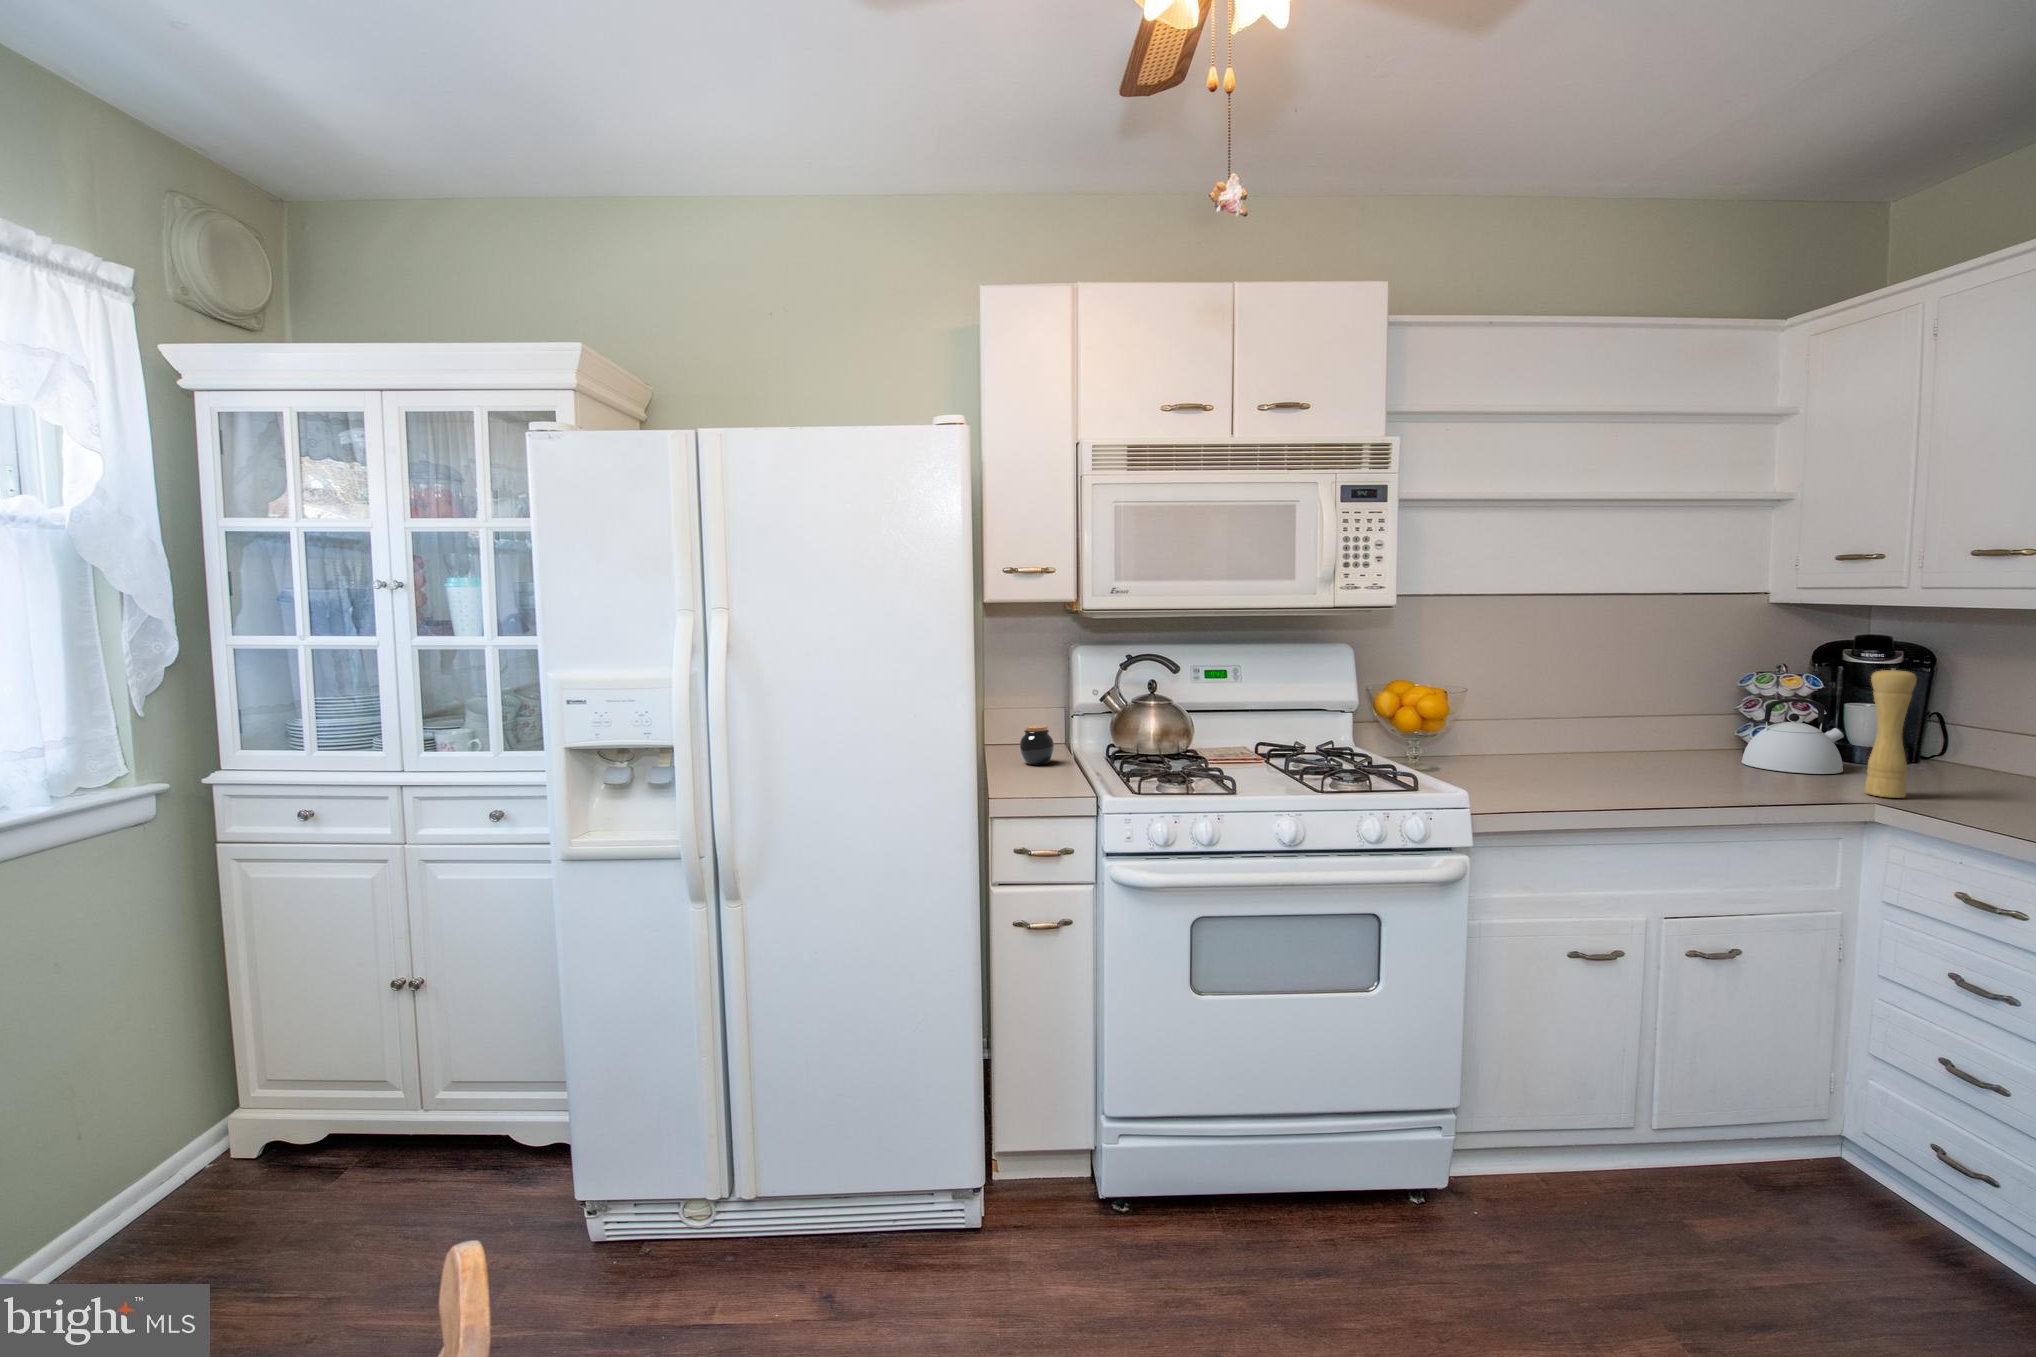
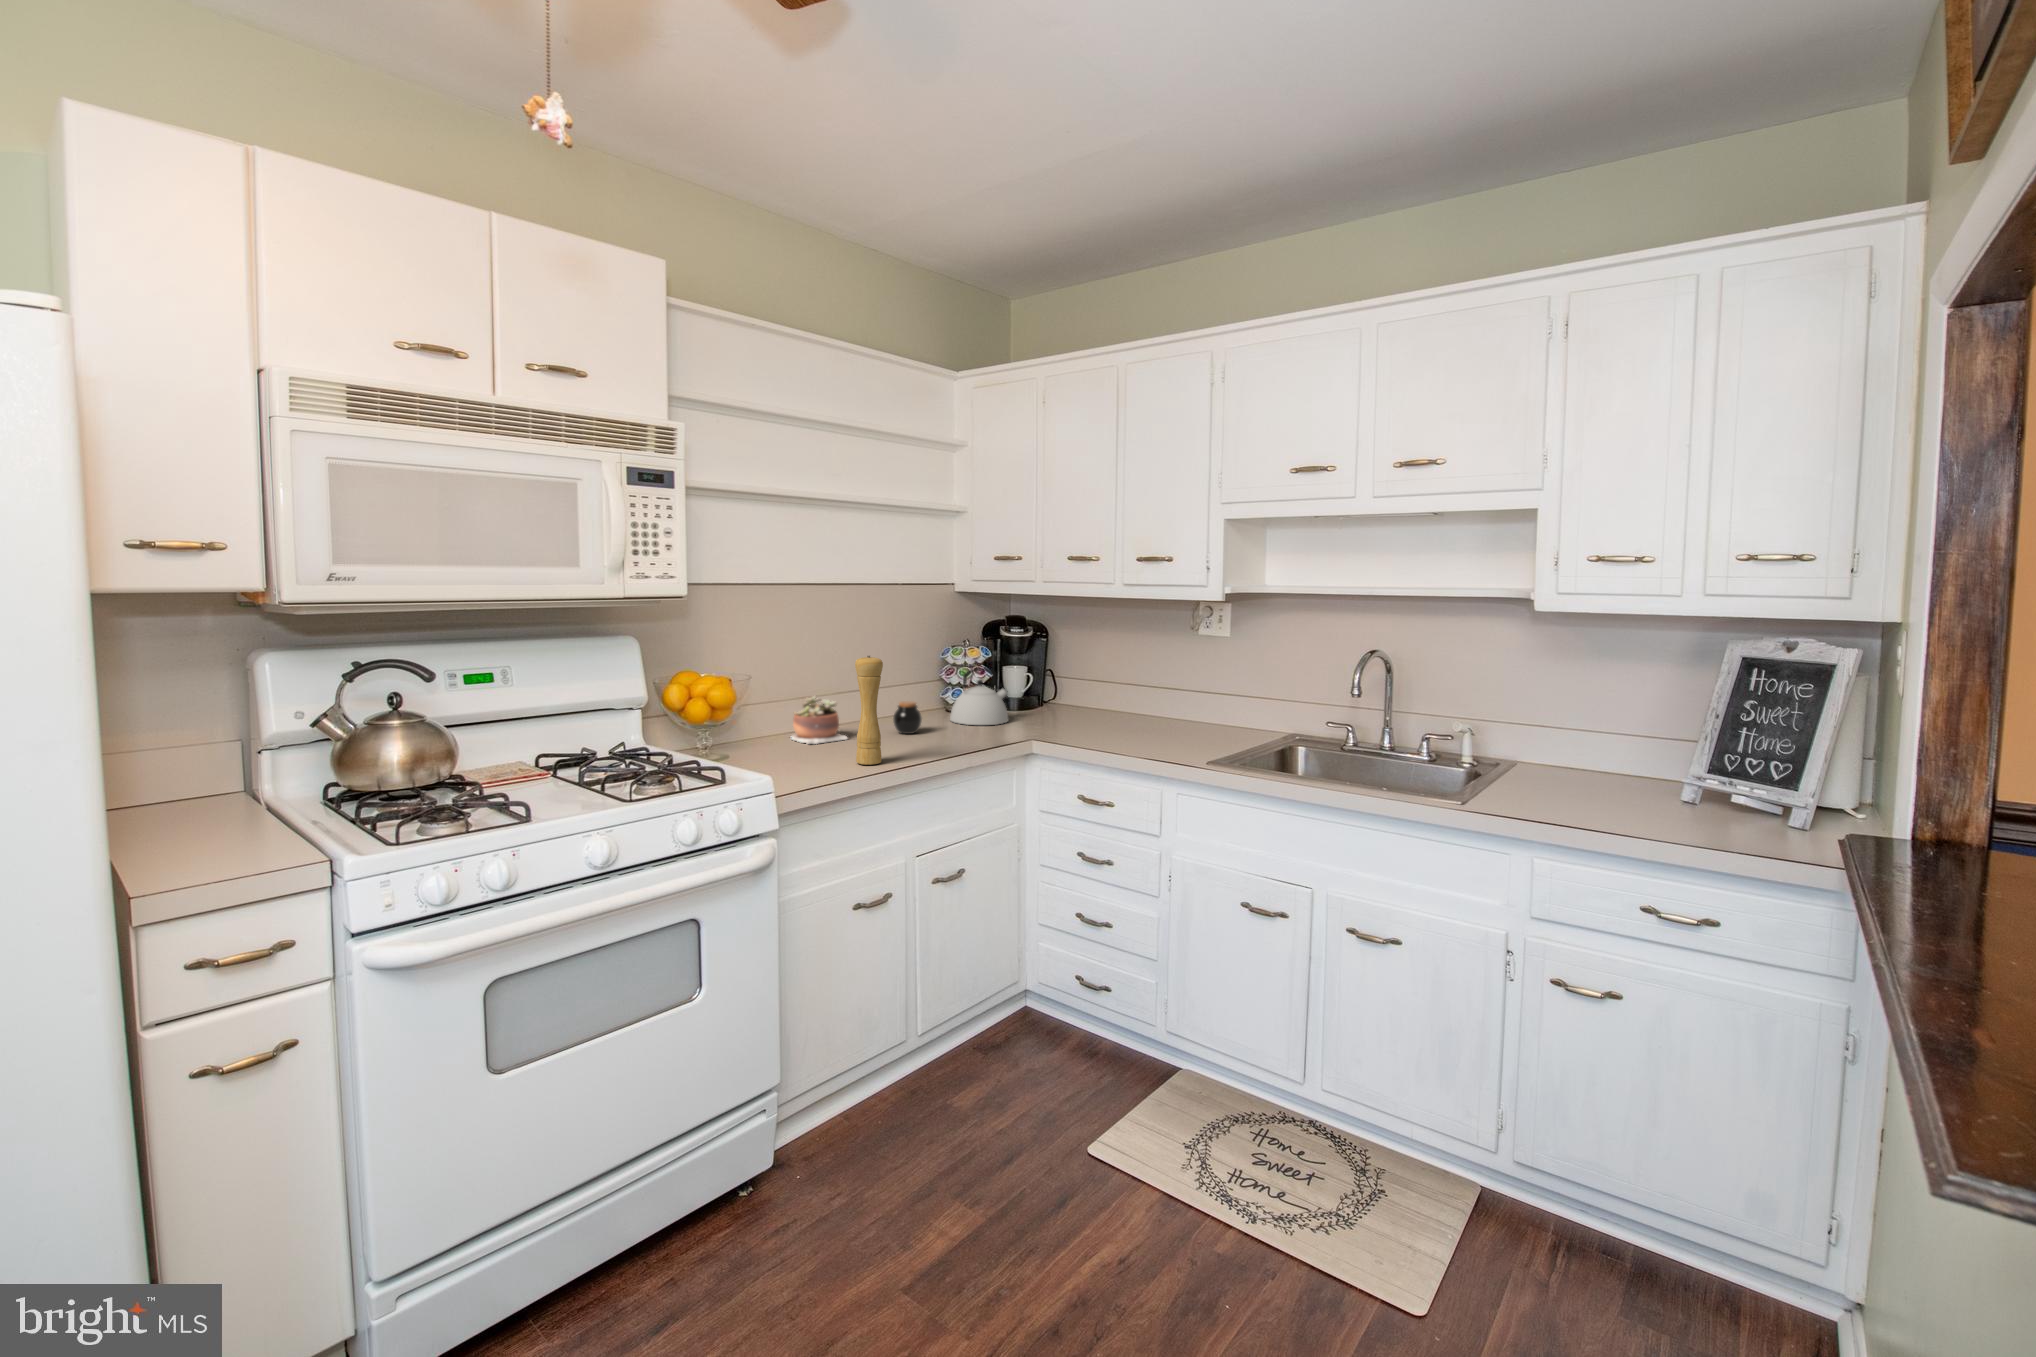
pepper mill: present [1865,668,1917,798] -> present [855,656,883,765]
succulent plant: none [1507,716,1583,768] -> present [791,696,847,744]
jar: present [1020,725,1054,765] -> present [893,701,922,734]

